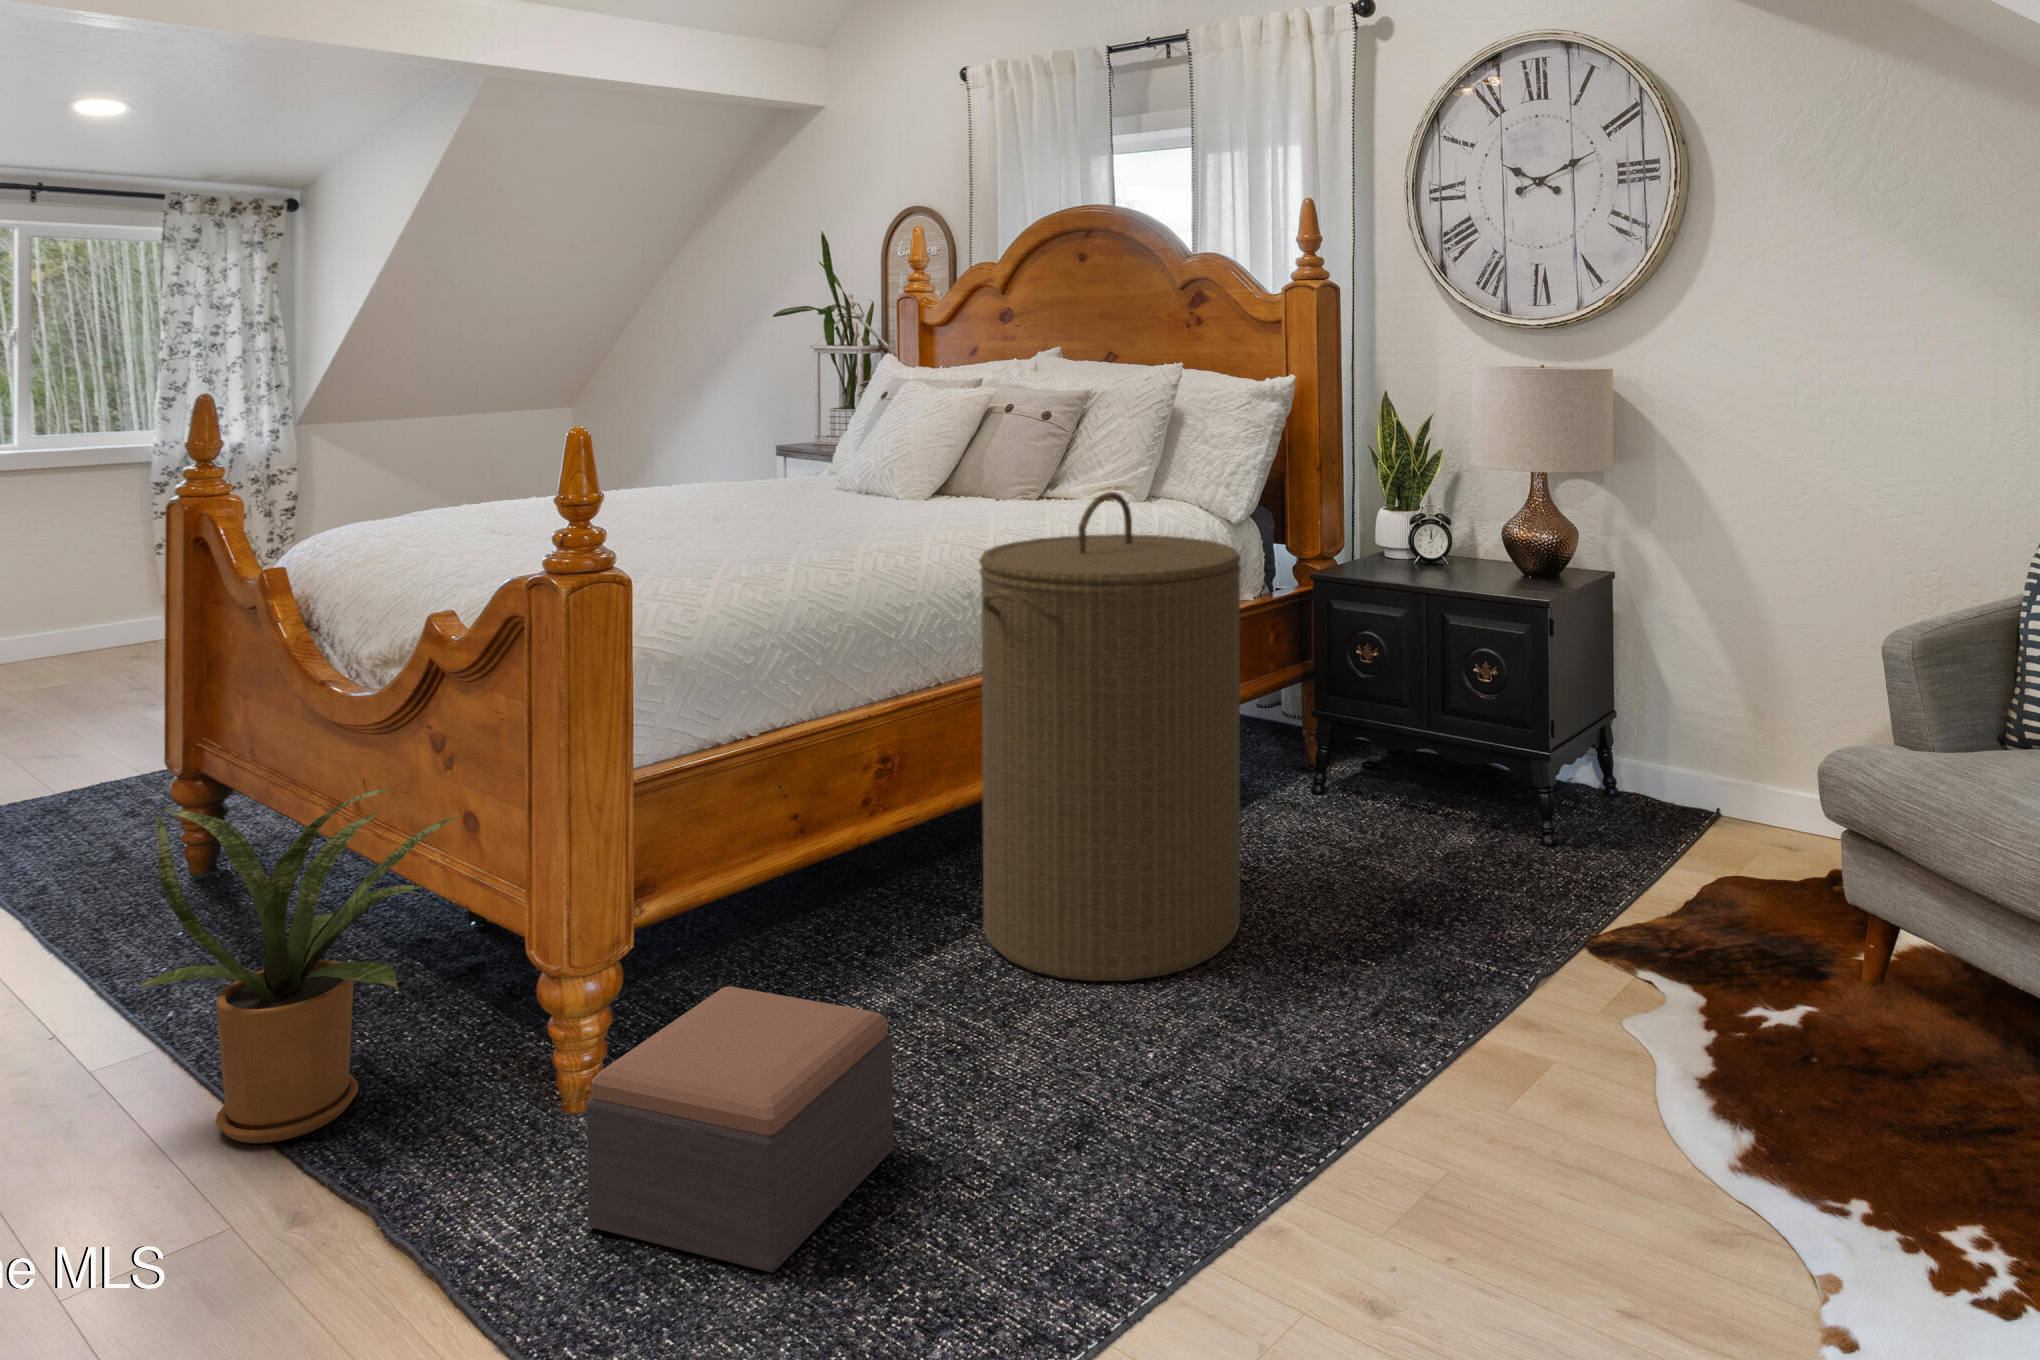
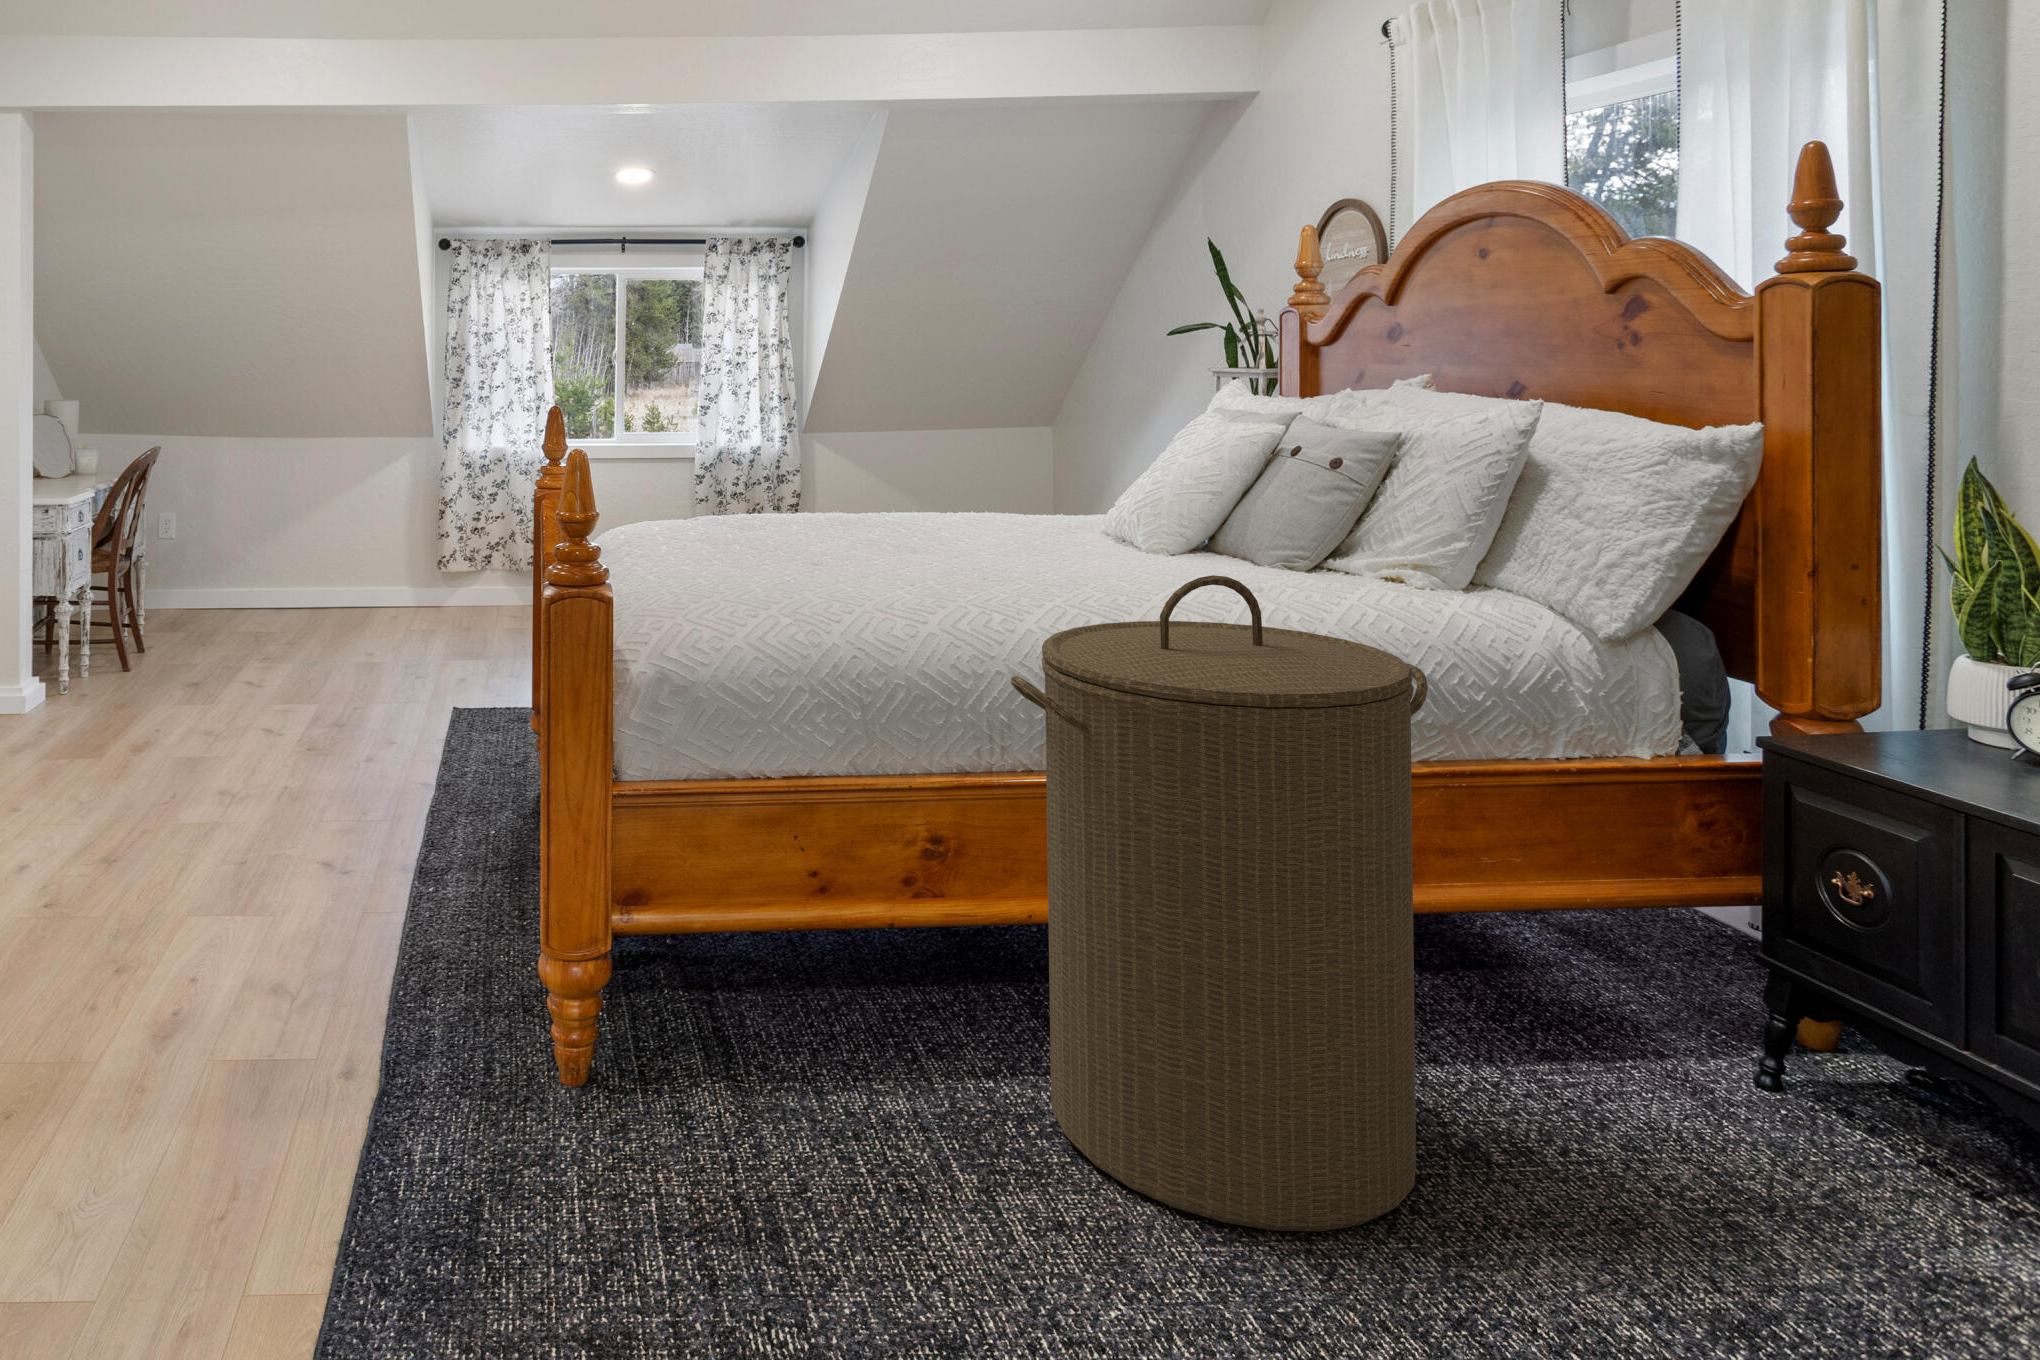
house plant: present [139,787,457,1143] -> none [336,734,527,1016]
footstool: present [587,986,893,1273] -> none [472,1020,743,1311]

